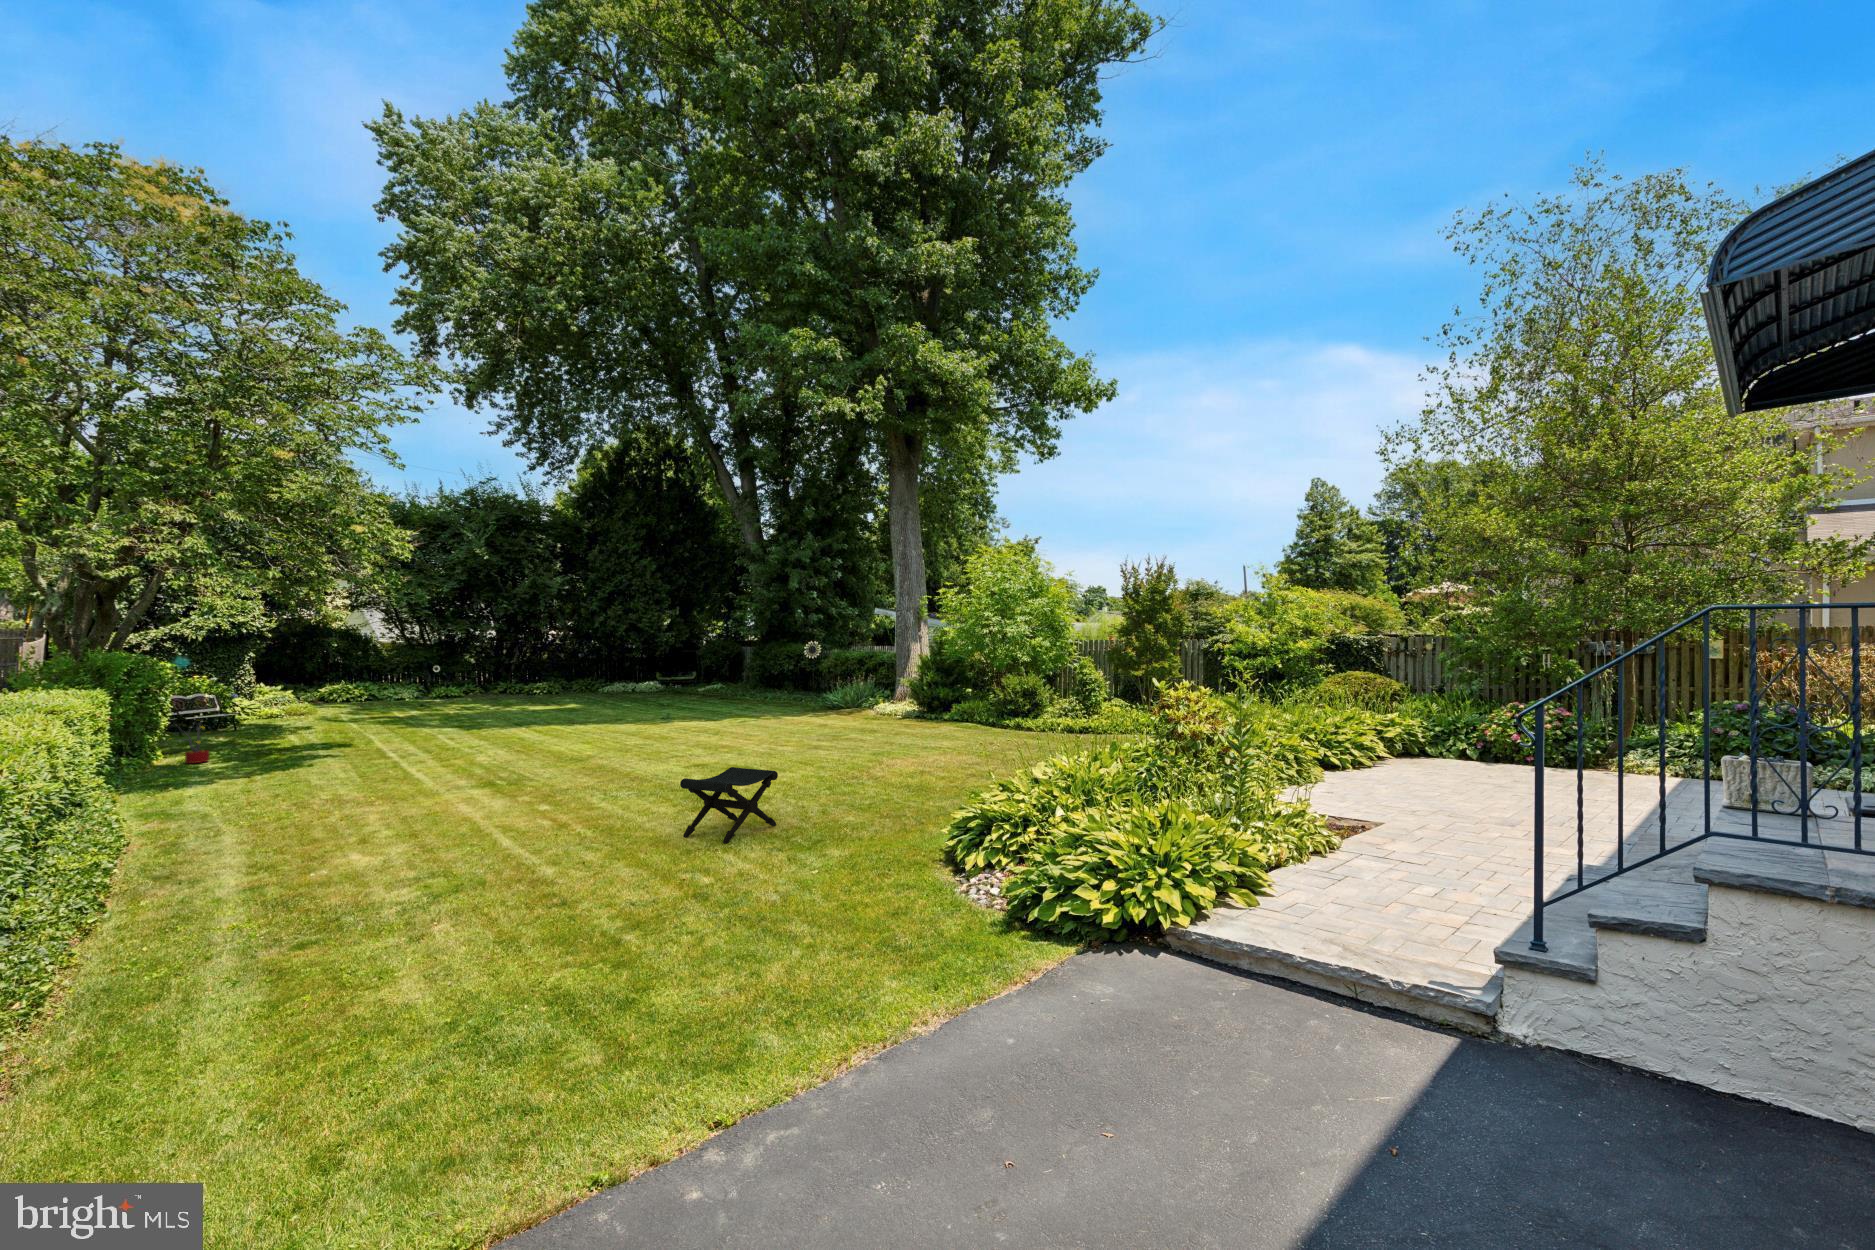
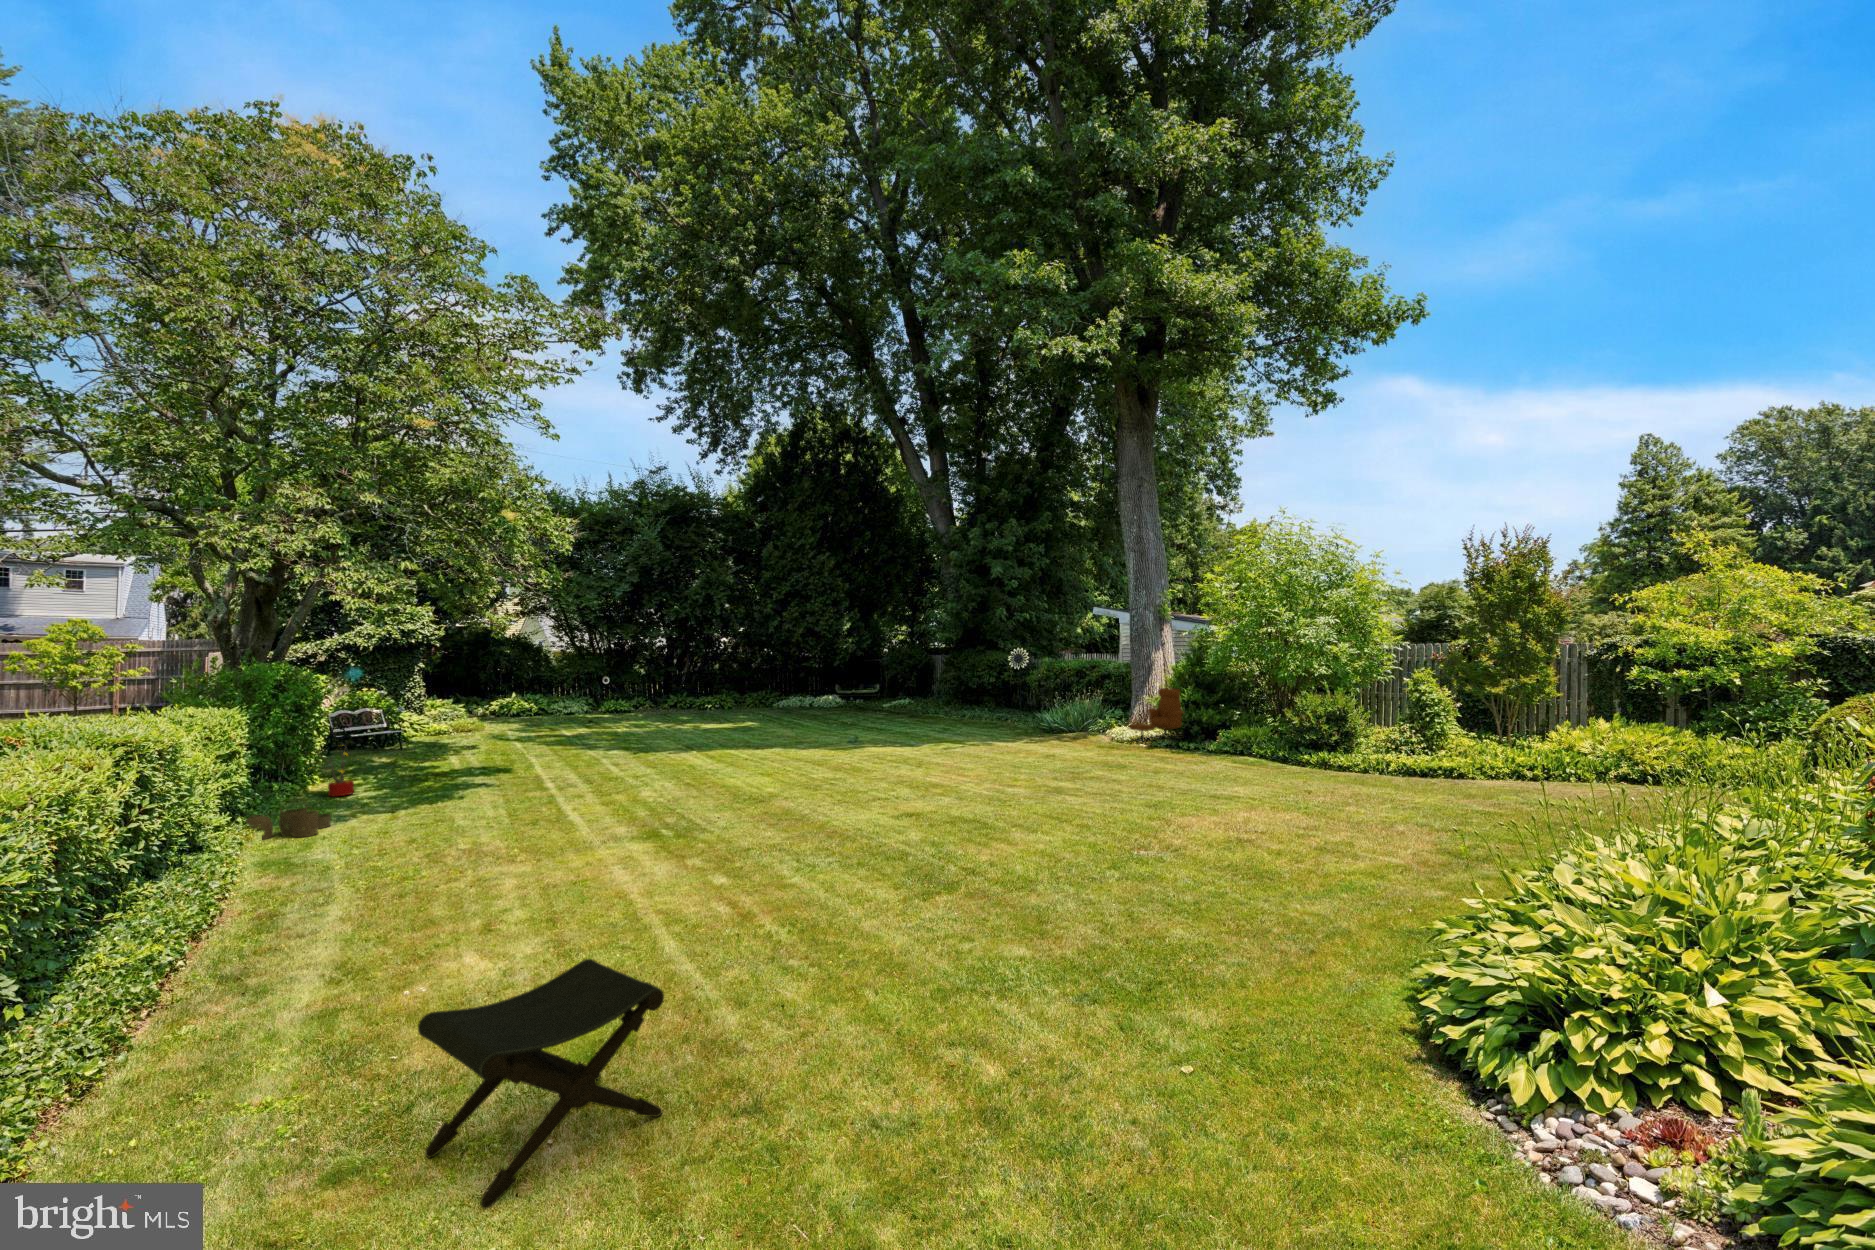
lounge chair: none [887,673,930,715] -> present [1129,688,1183,741]
woven basket: none [123,763,203,792] -> present [245,807,331,839]
footstool: present [680,767,778,843] -> present [418,959,664,1209]

